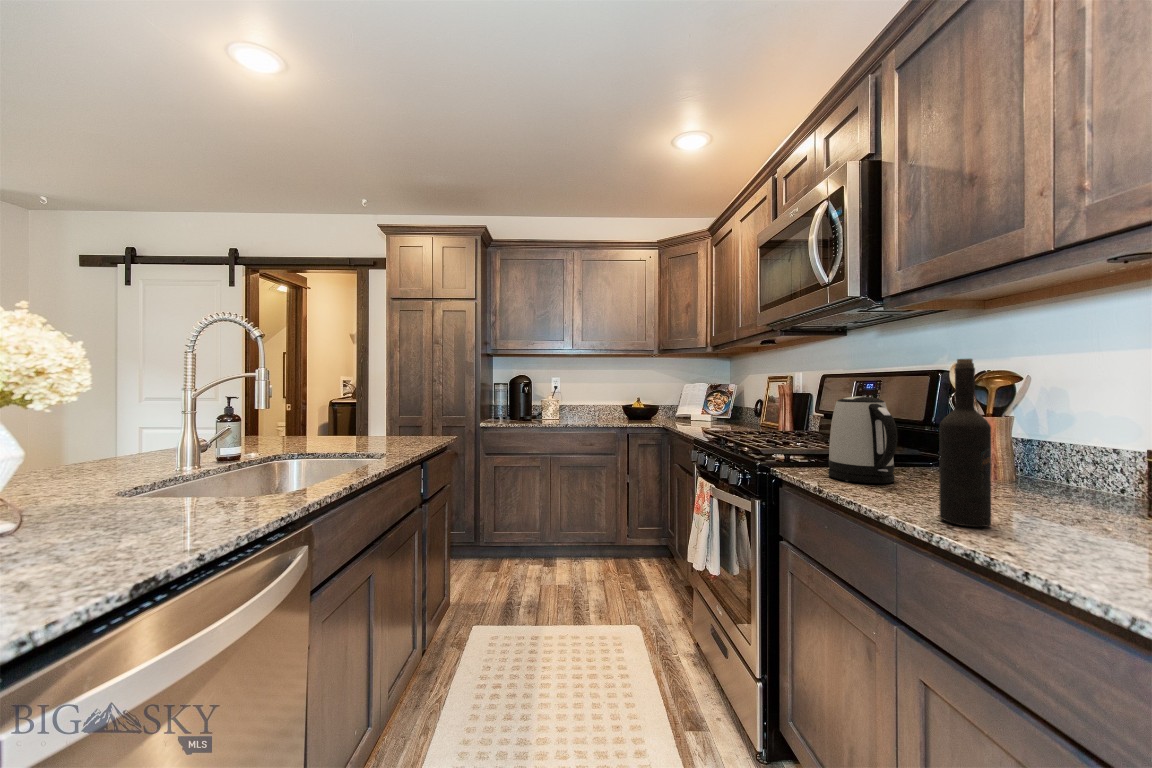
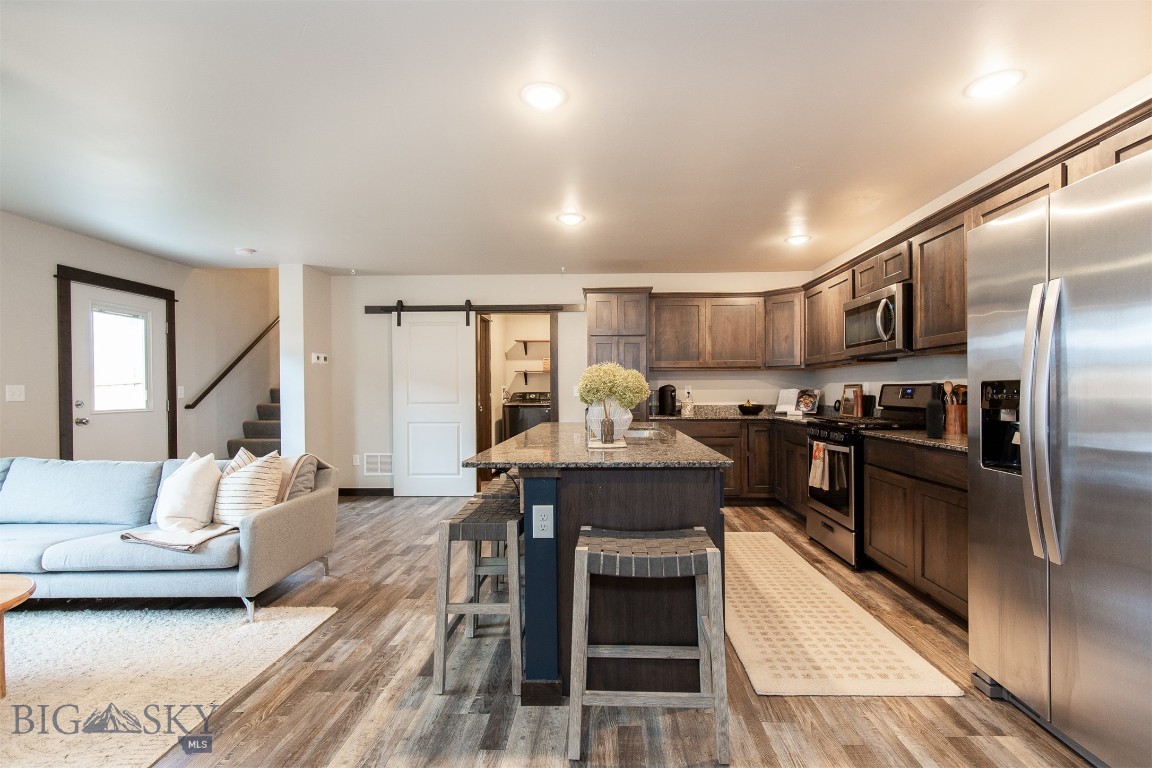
kettle: present [828,396,898,483] -> none [887,396,916,432]

